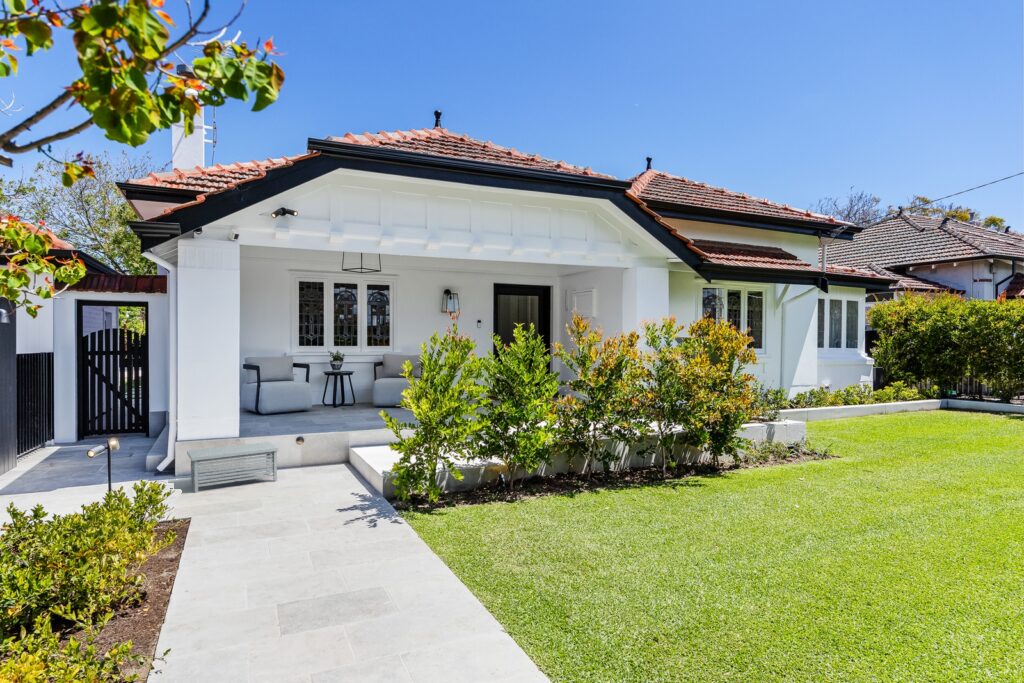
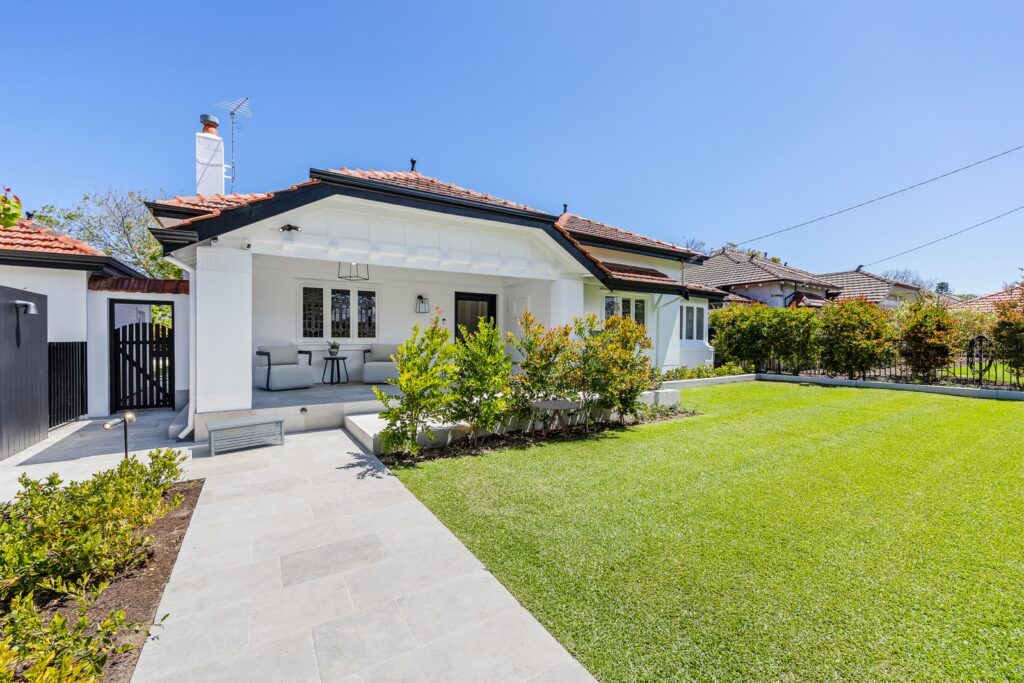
round table: none [589,434,653,487] -> present [533,401,580,440]

